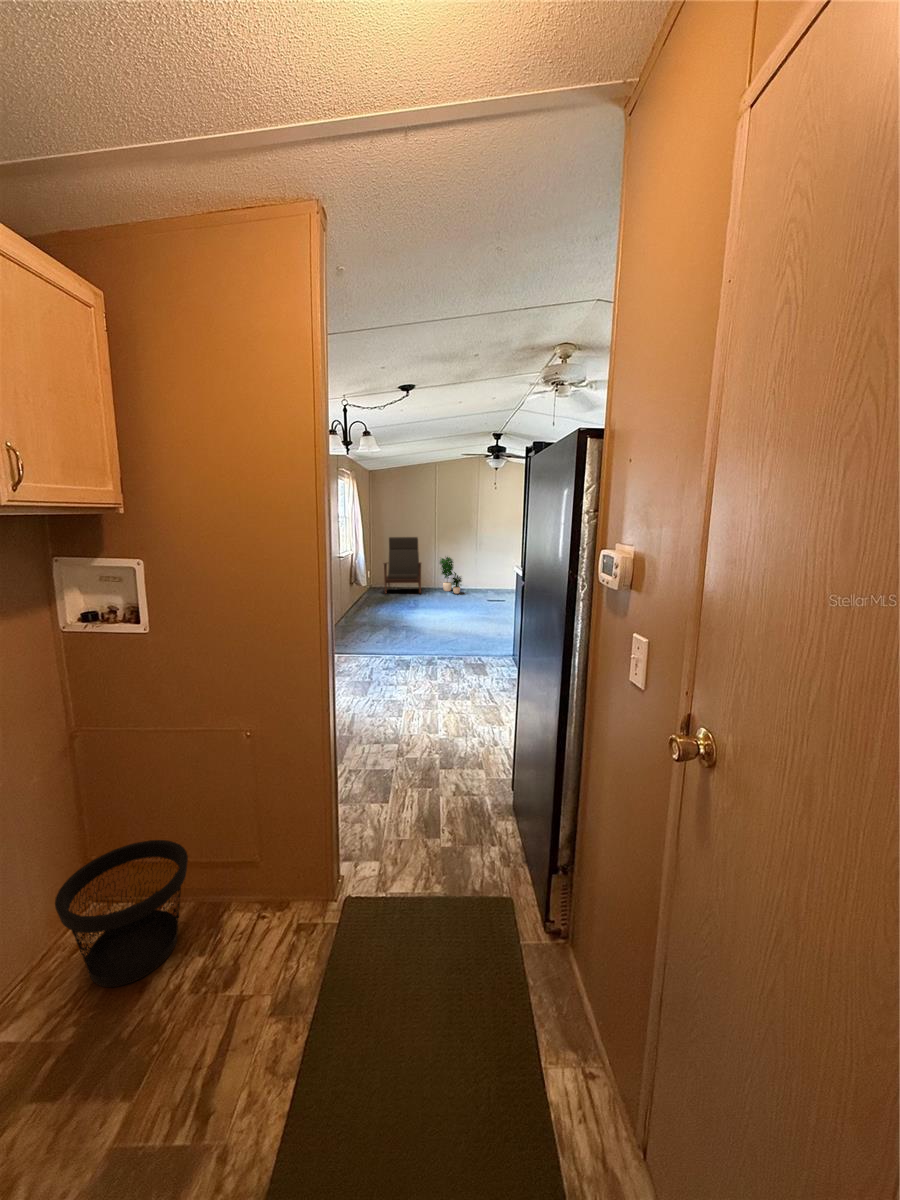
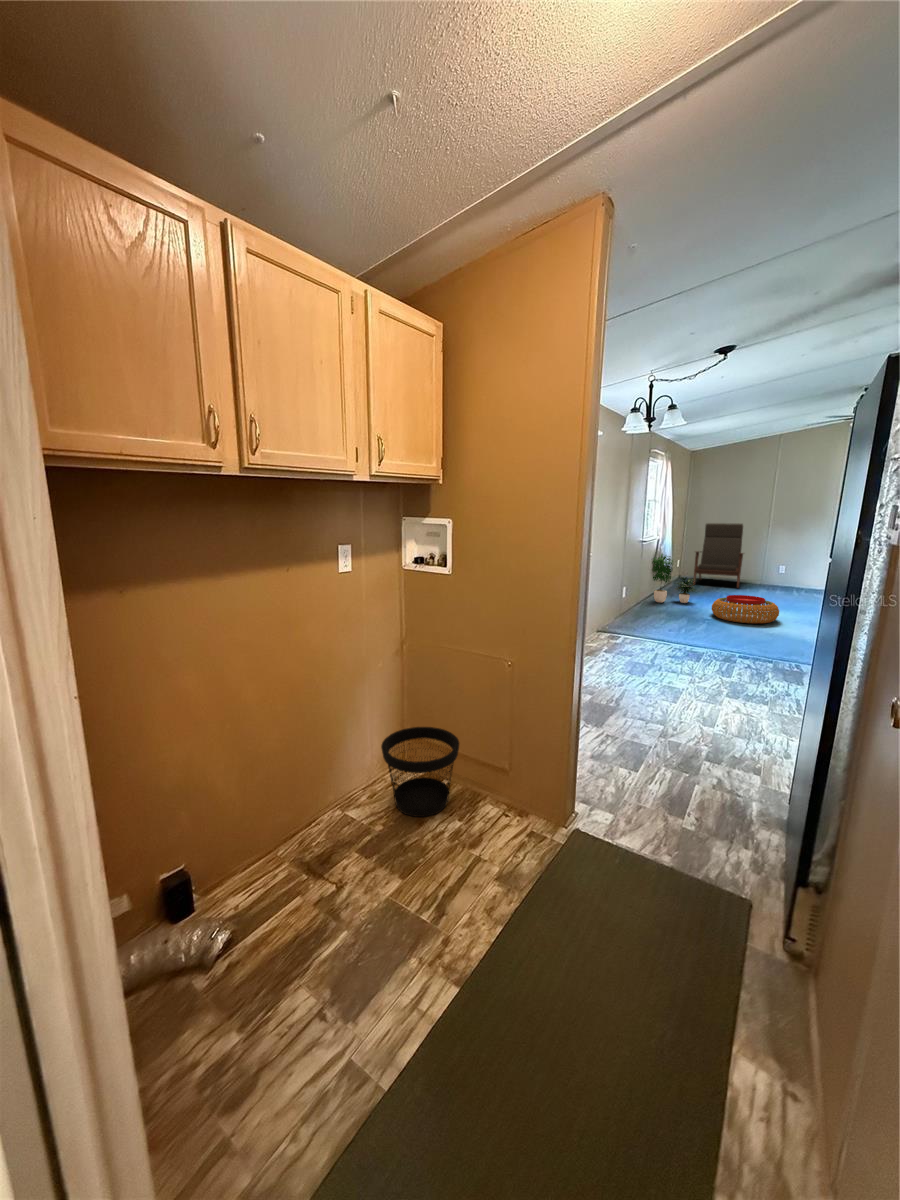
potted plant: present [440,557,462,594] -> present [652,554,695,603]
pouf: none [406,601,457,626] -> present [712,595,779,623]

